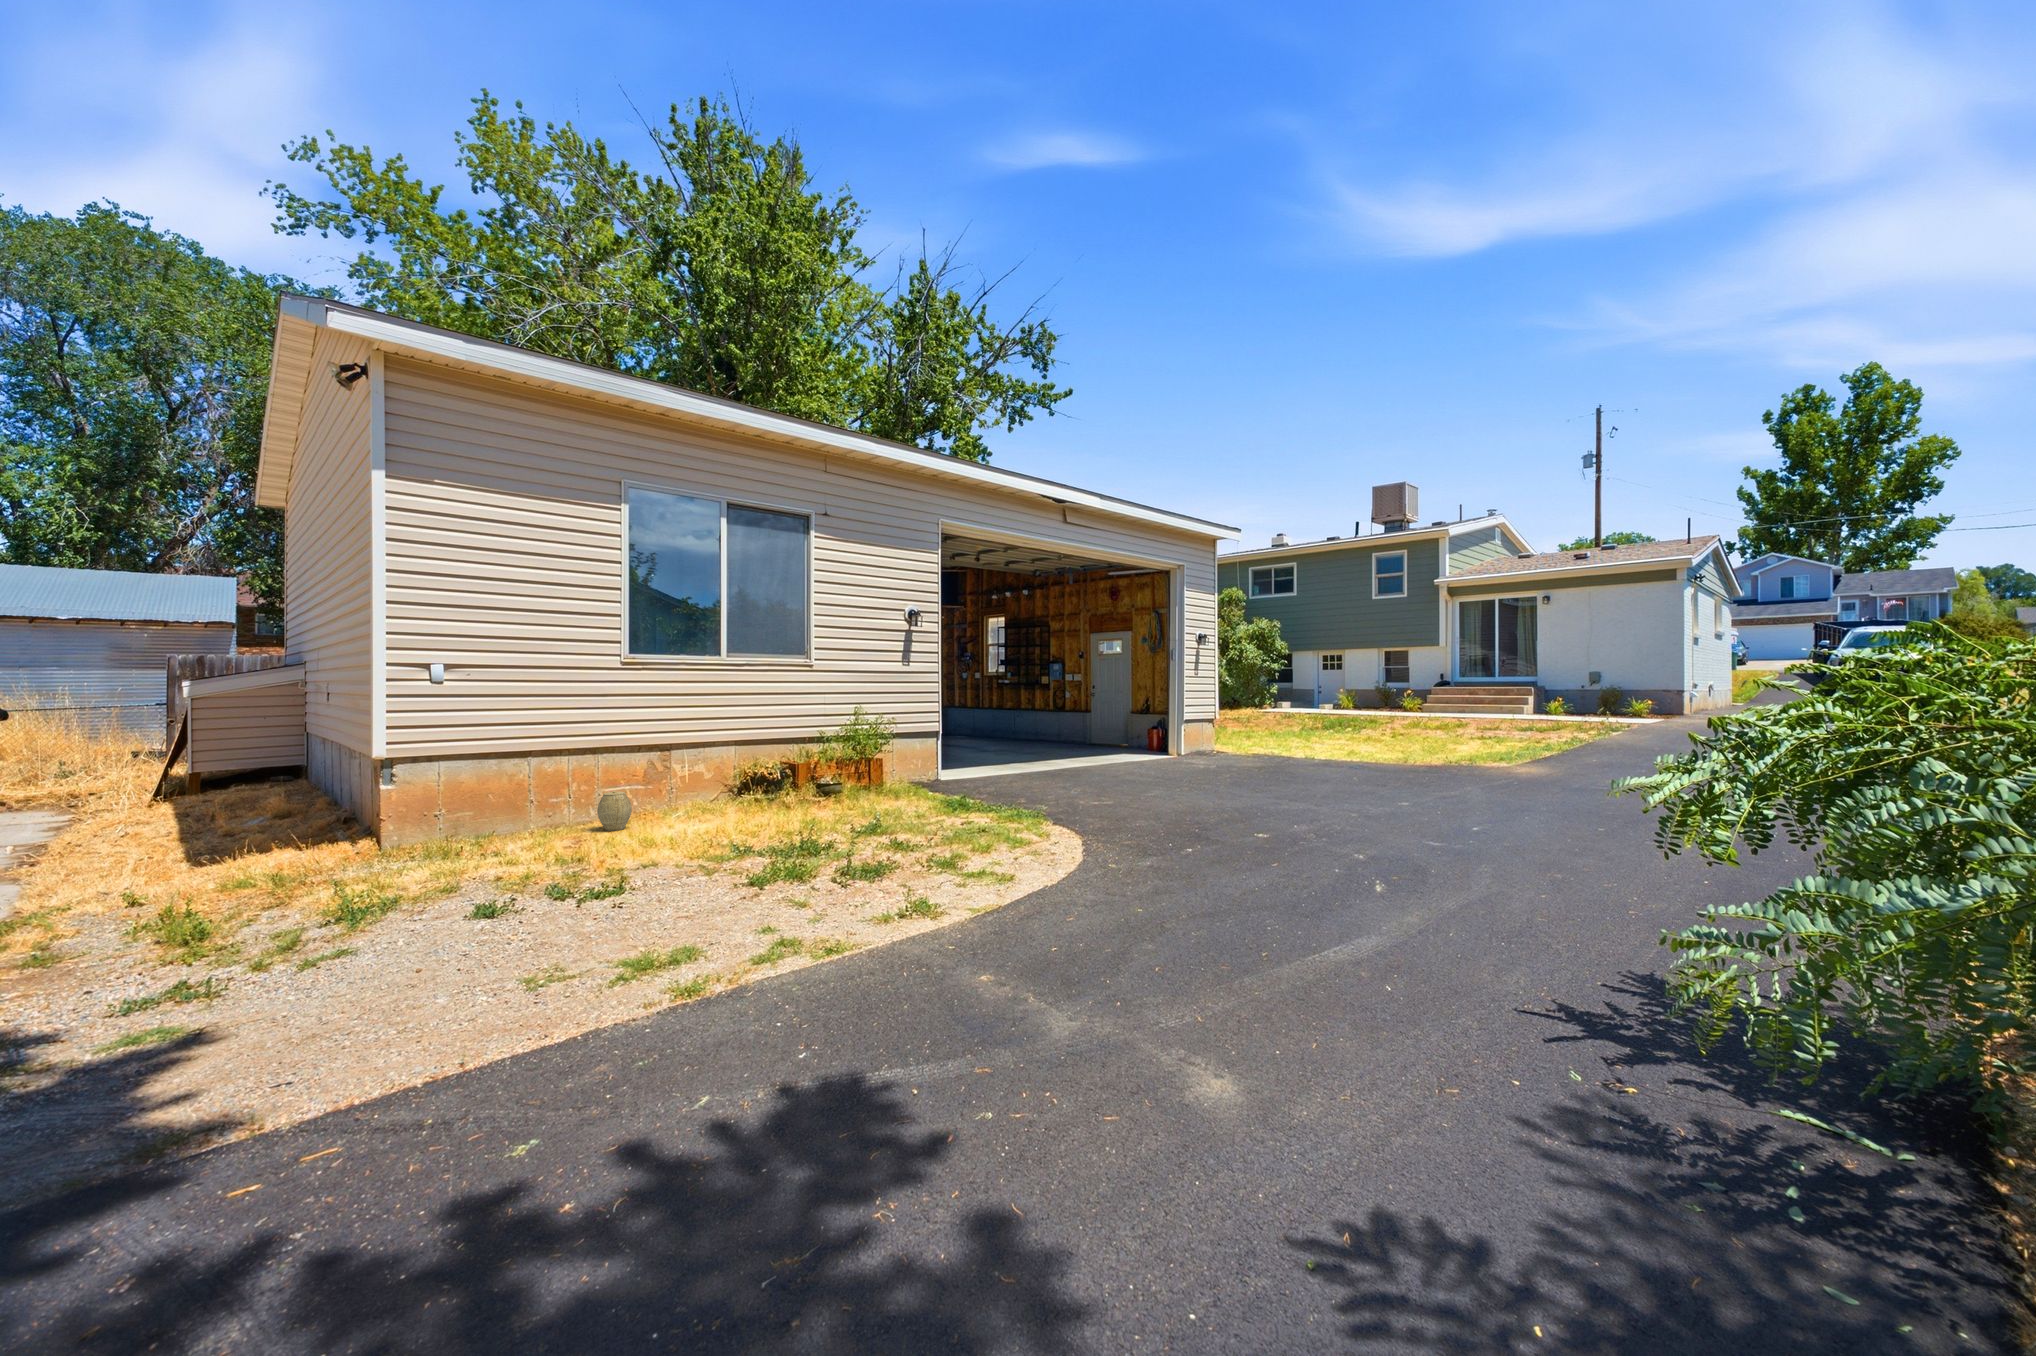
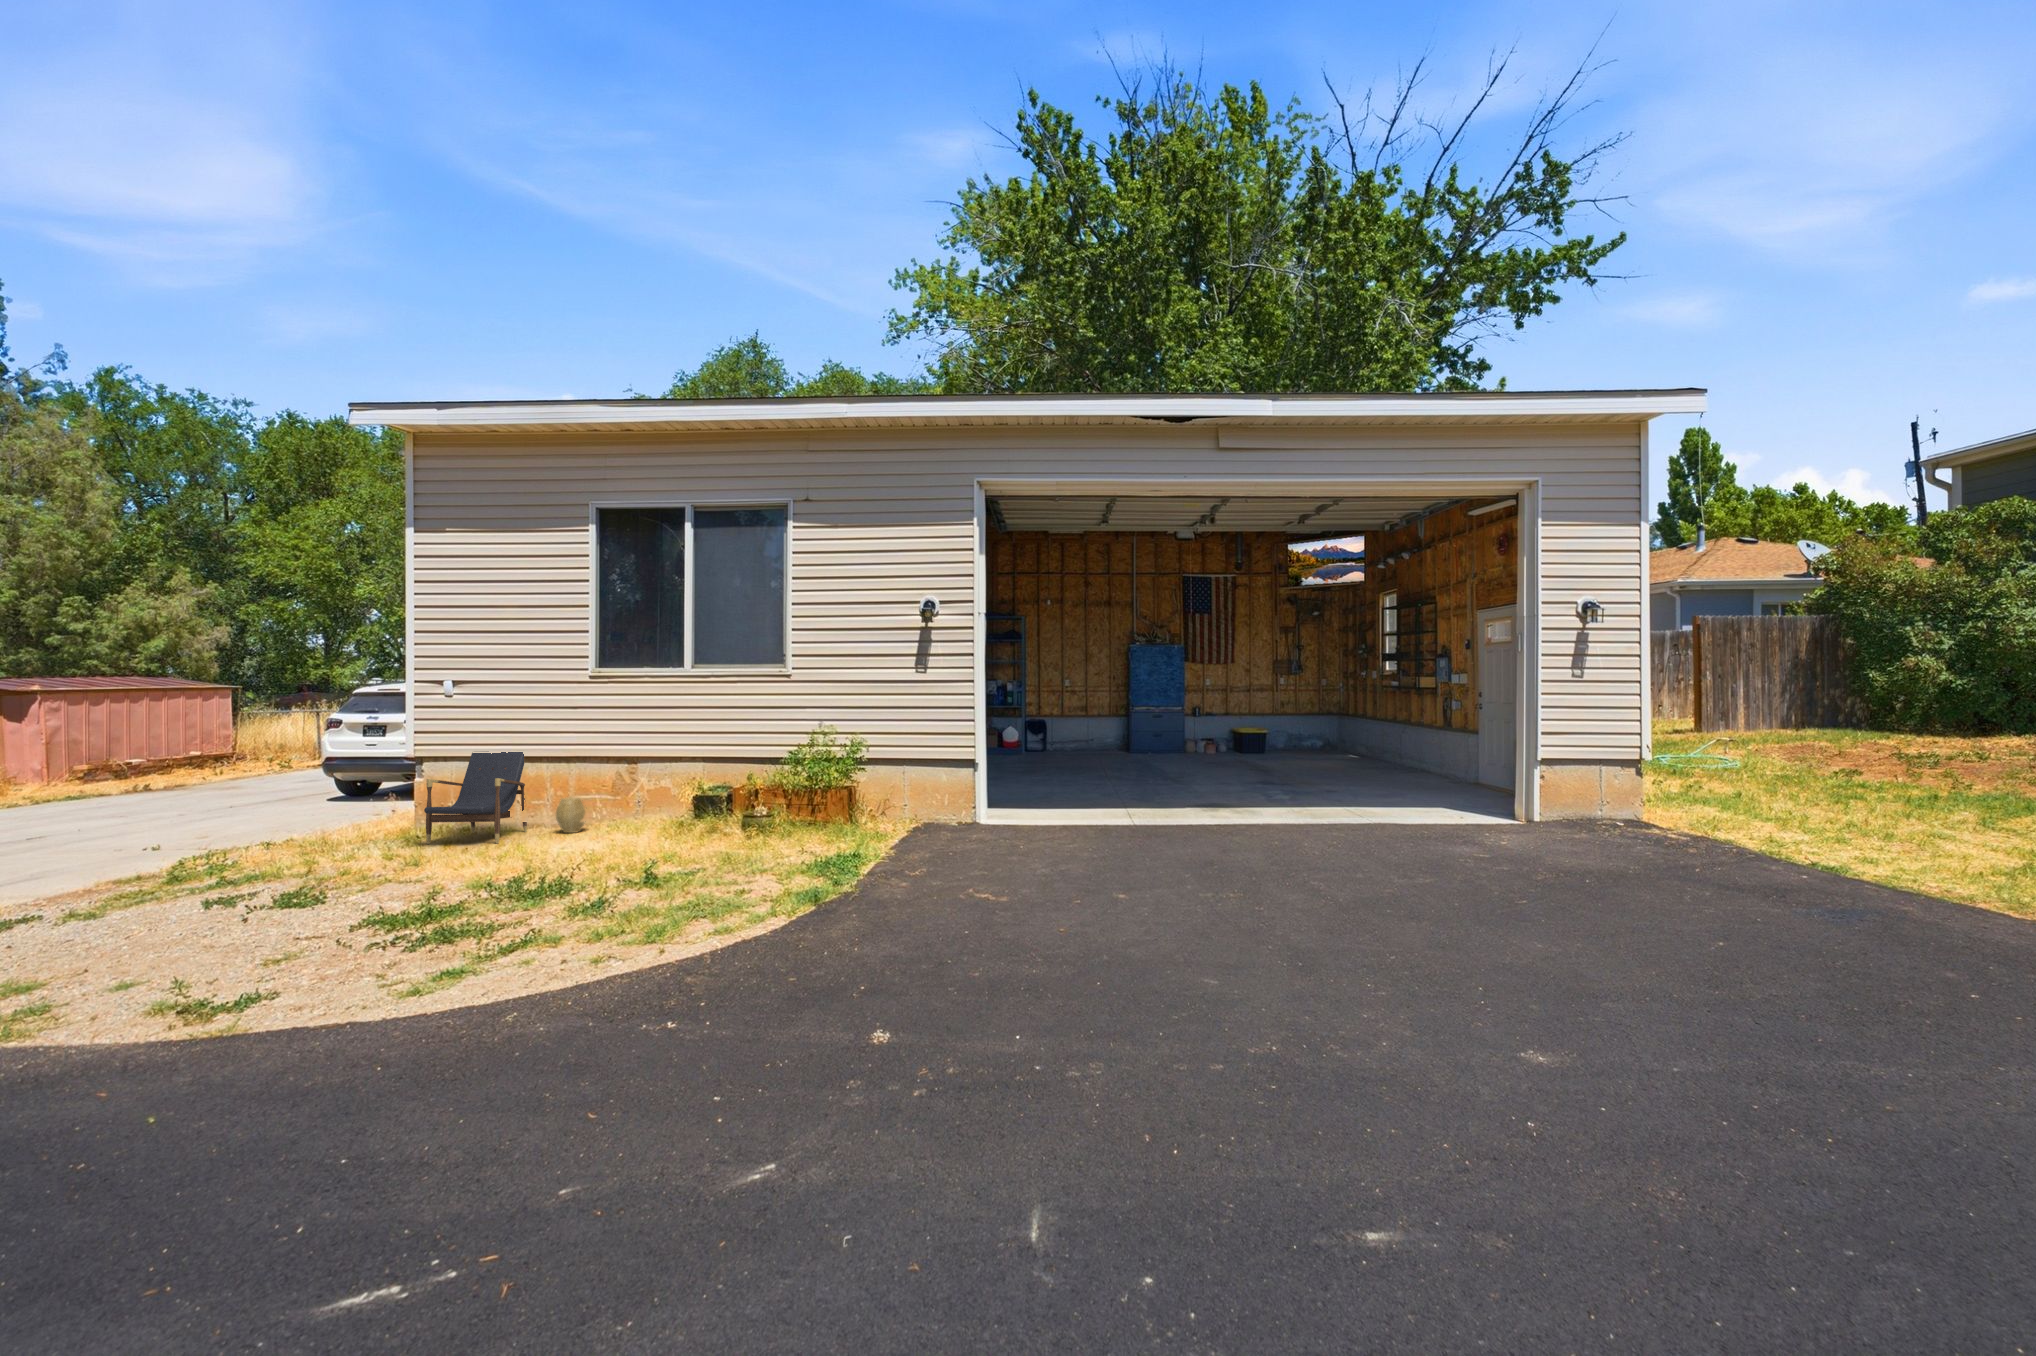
lounge chair: none [477,746,585,860] -> present [424,752,527,844]

